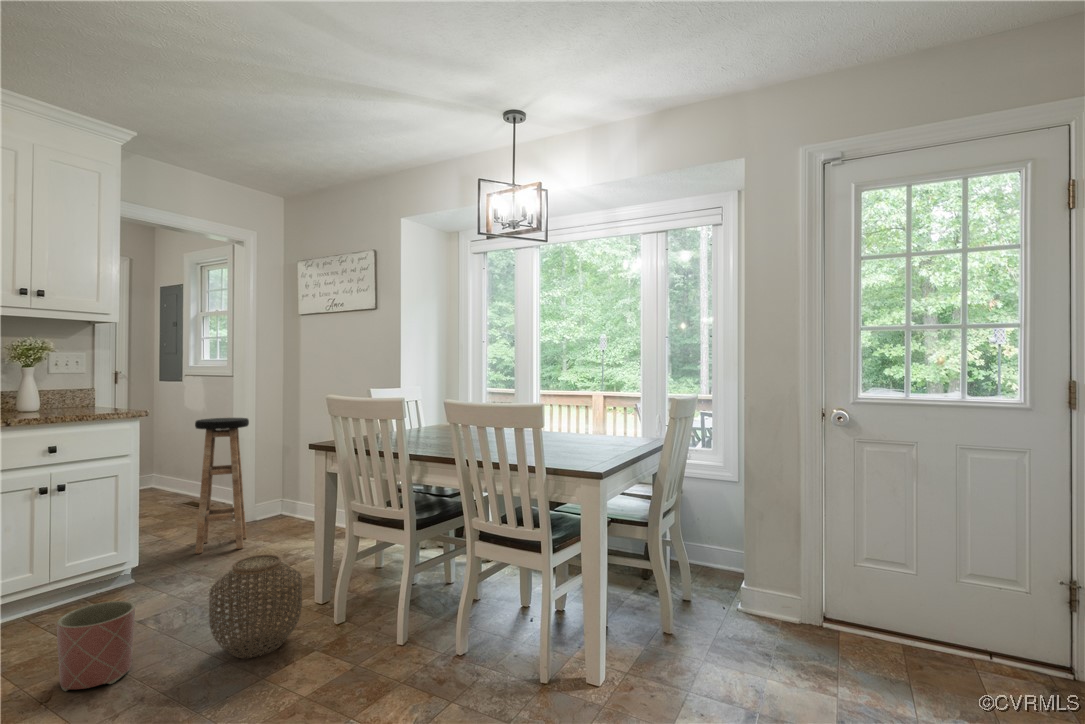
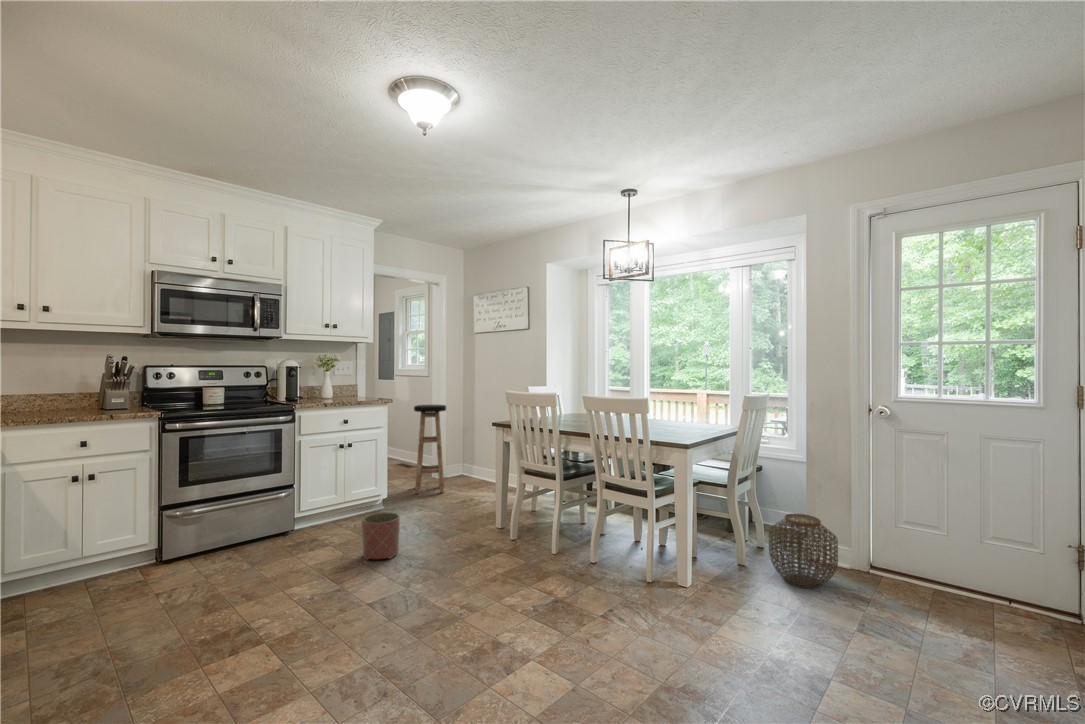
woven basket: present [209,555,302,658] -> present [769,514,838,589]

